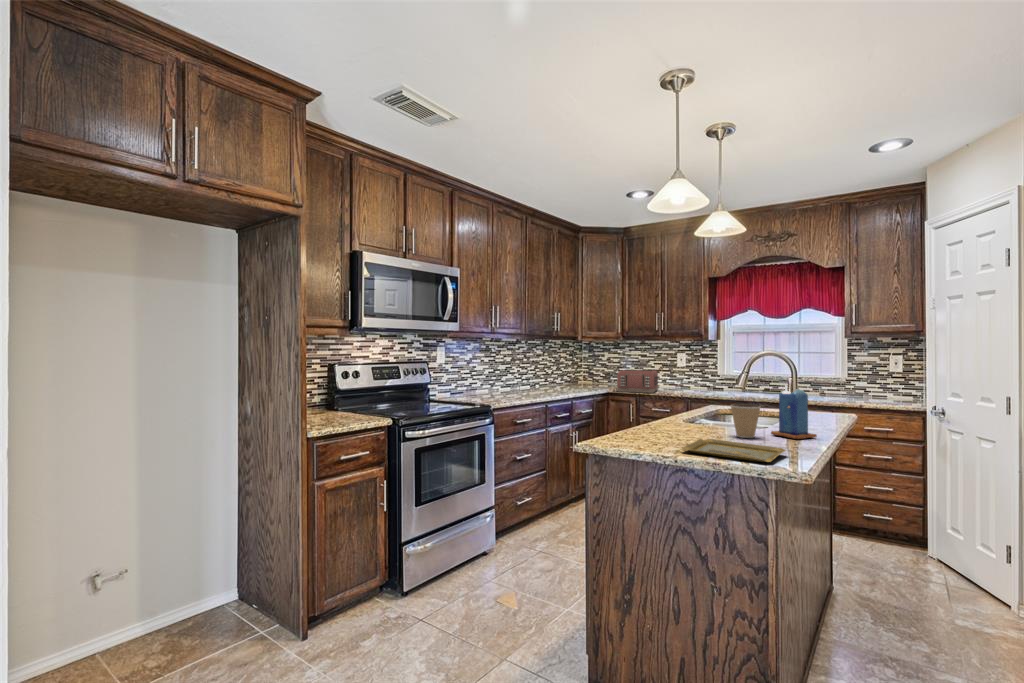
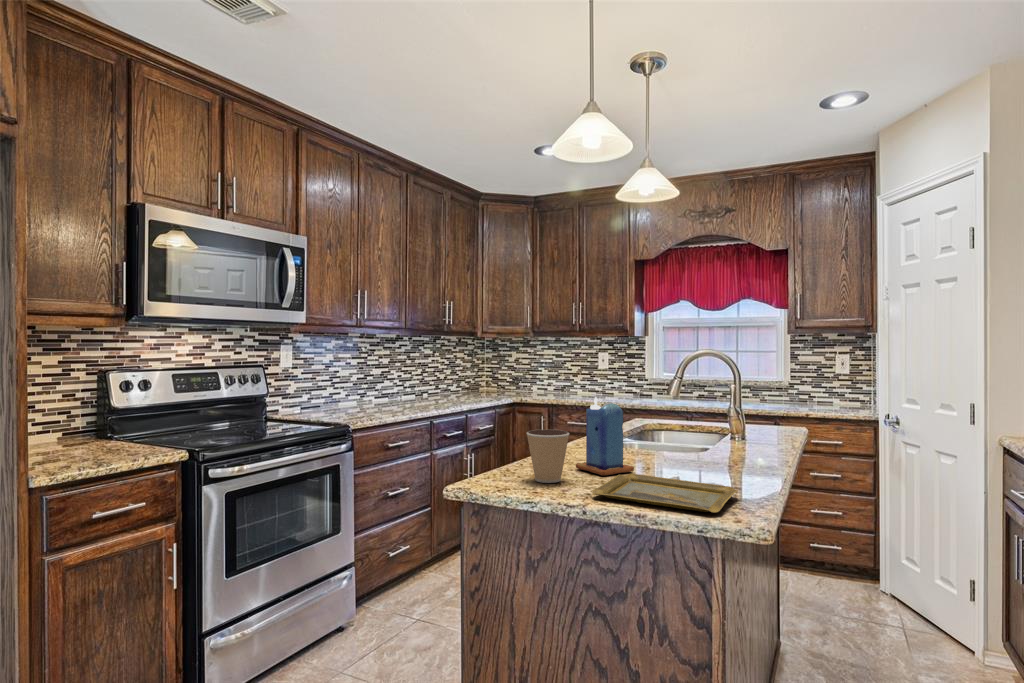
toaster: present [617,369,658,393] -> none [523,373,574,402]
candle: present [771,385,817,439] -> present [576,397,634,476]
coffee cup: present [731,404,760,438] -> present [527,430,569,483]

